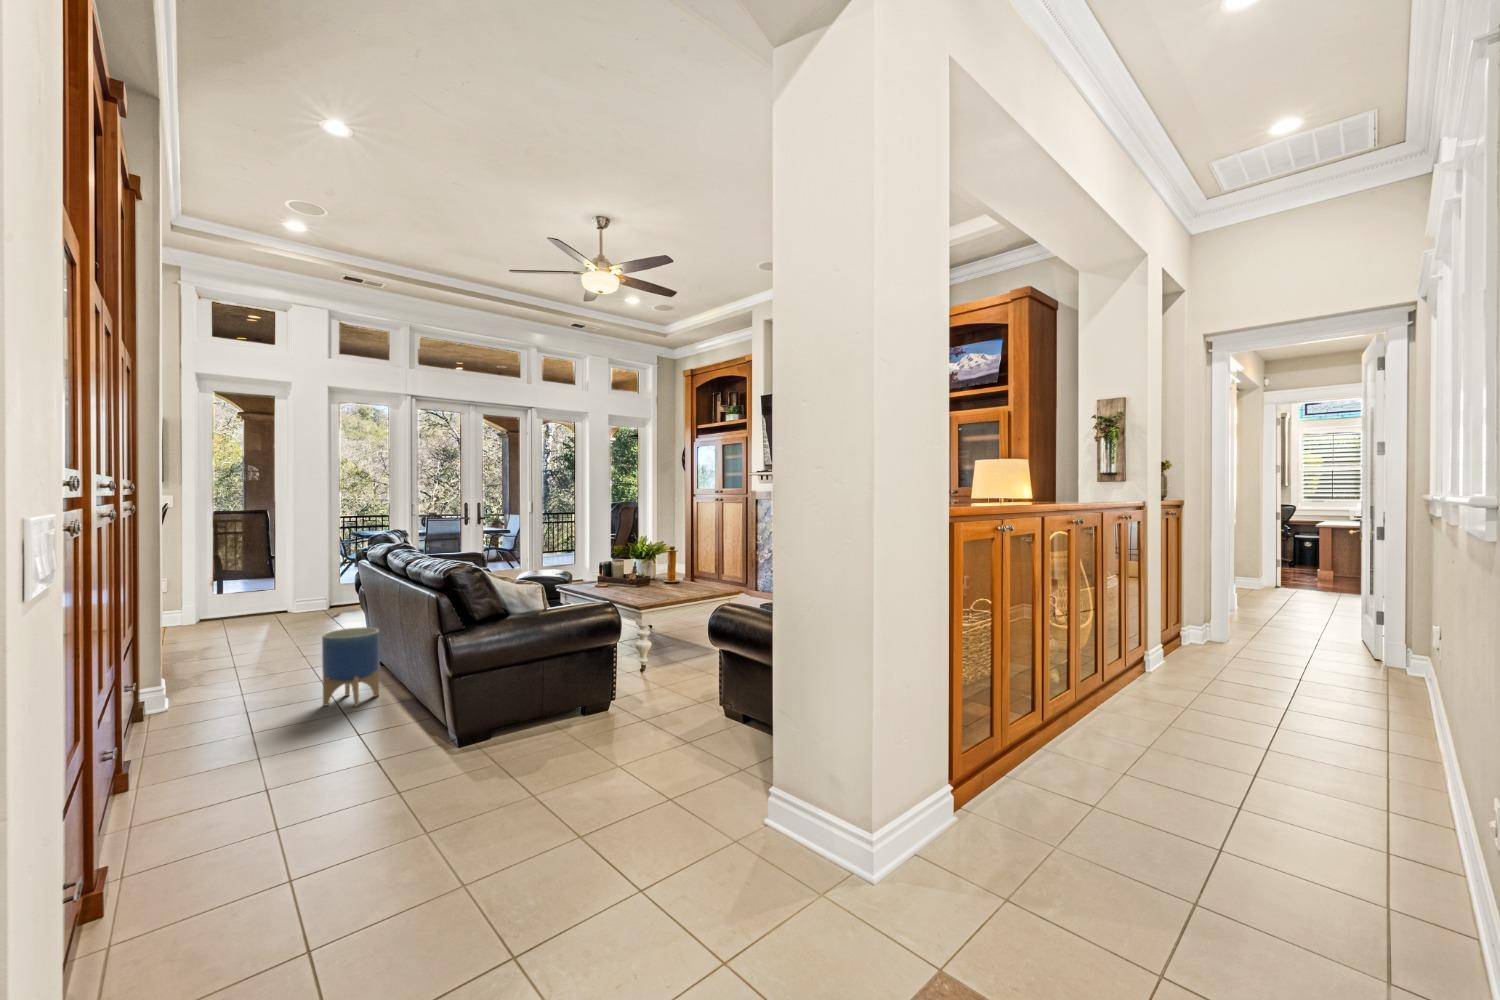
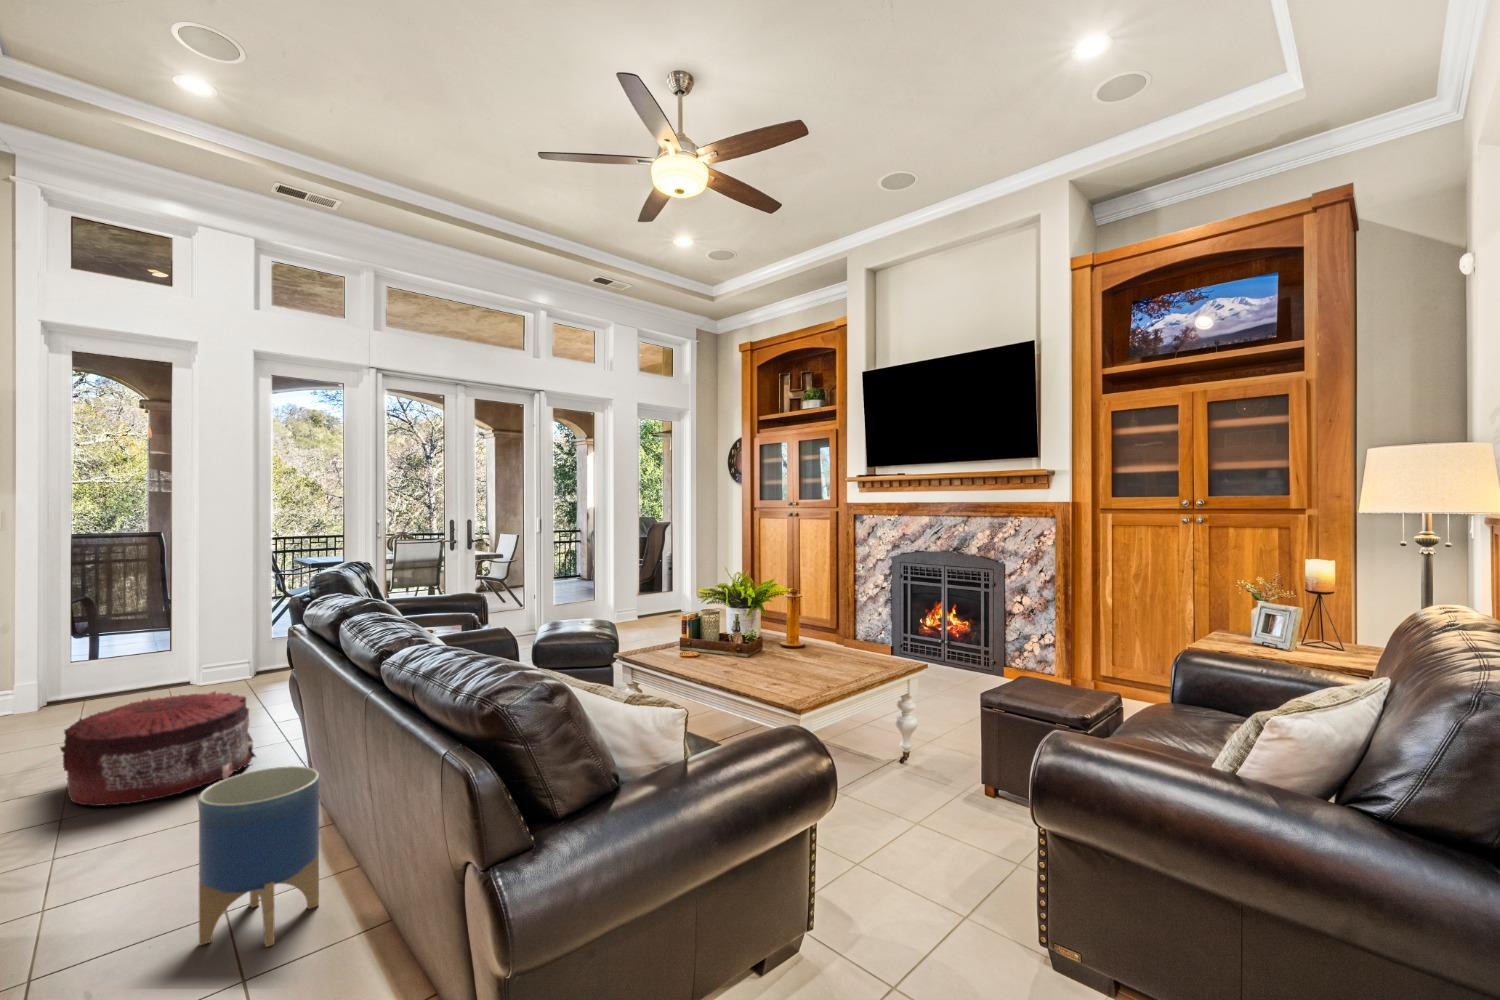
pouf: none [231,605,339,662] -> present [60,691,256,806]

